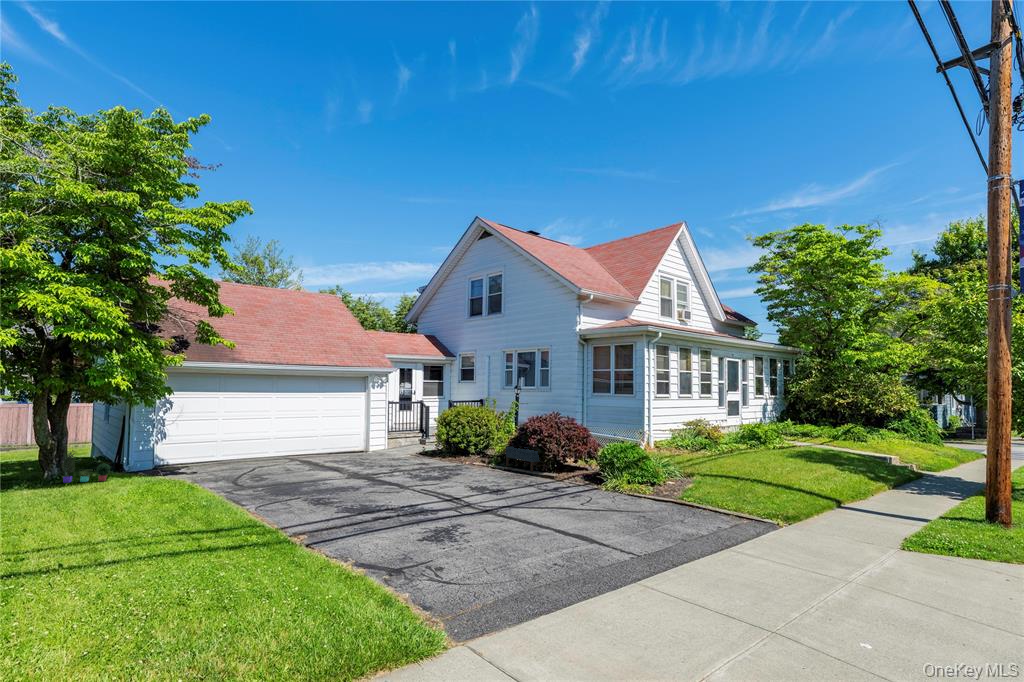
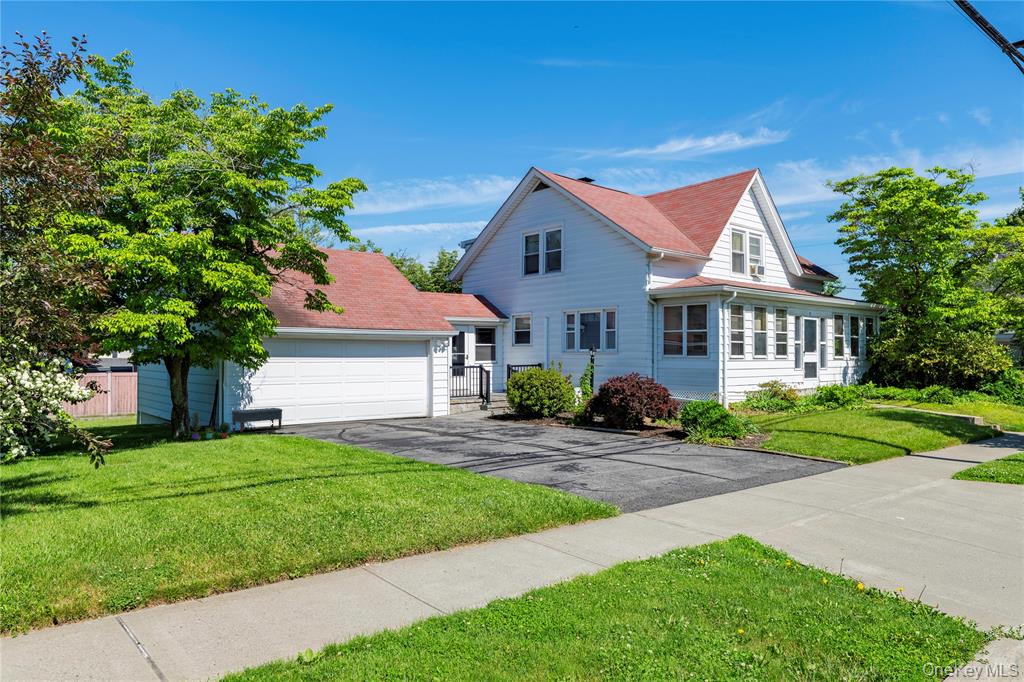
bench: present [506,447,544,472] -> present [232,408,282,433]

